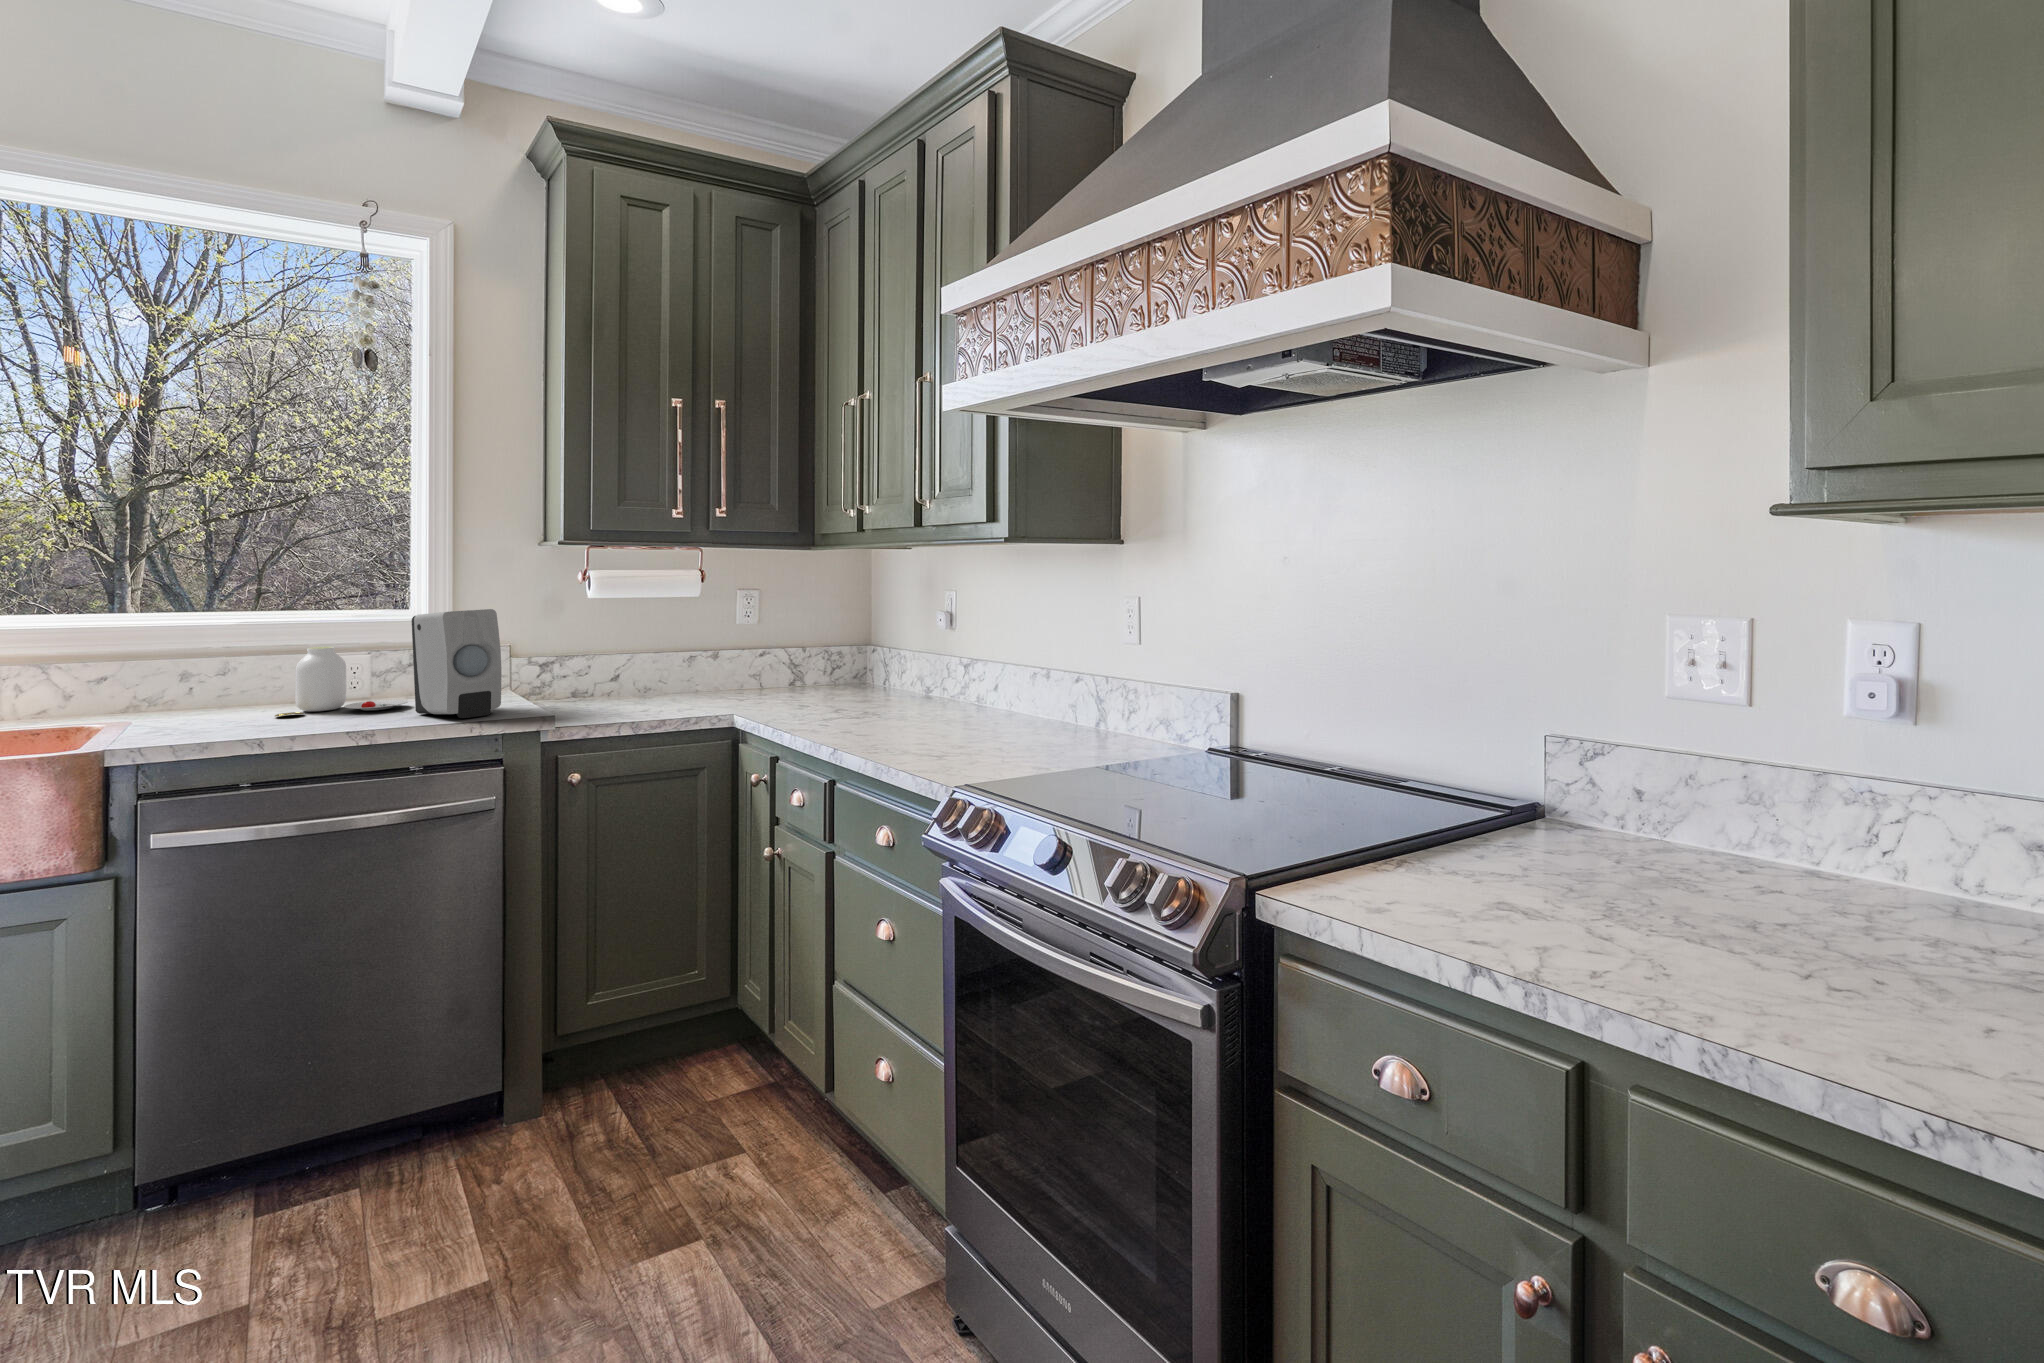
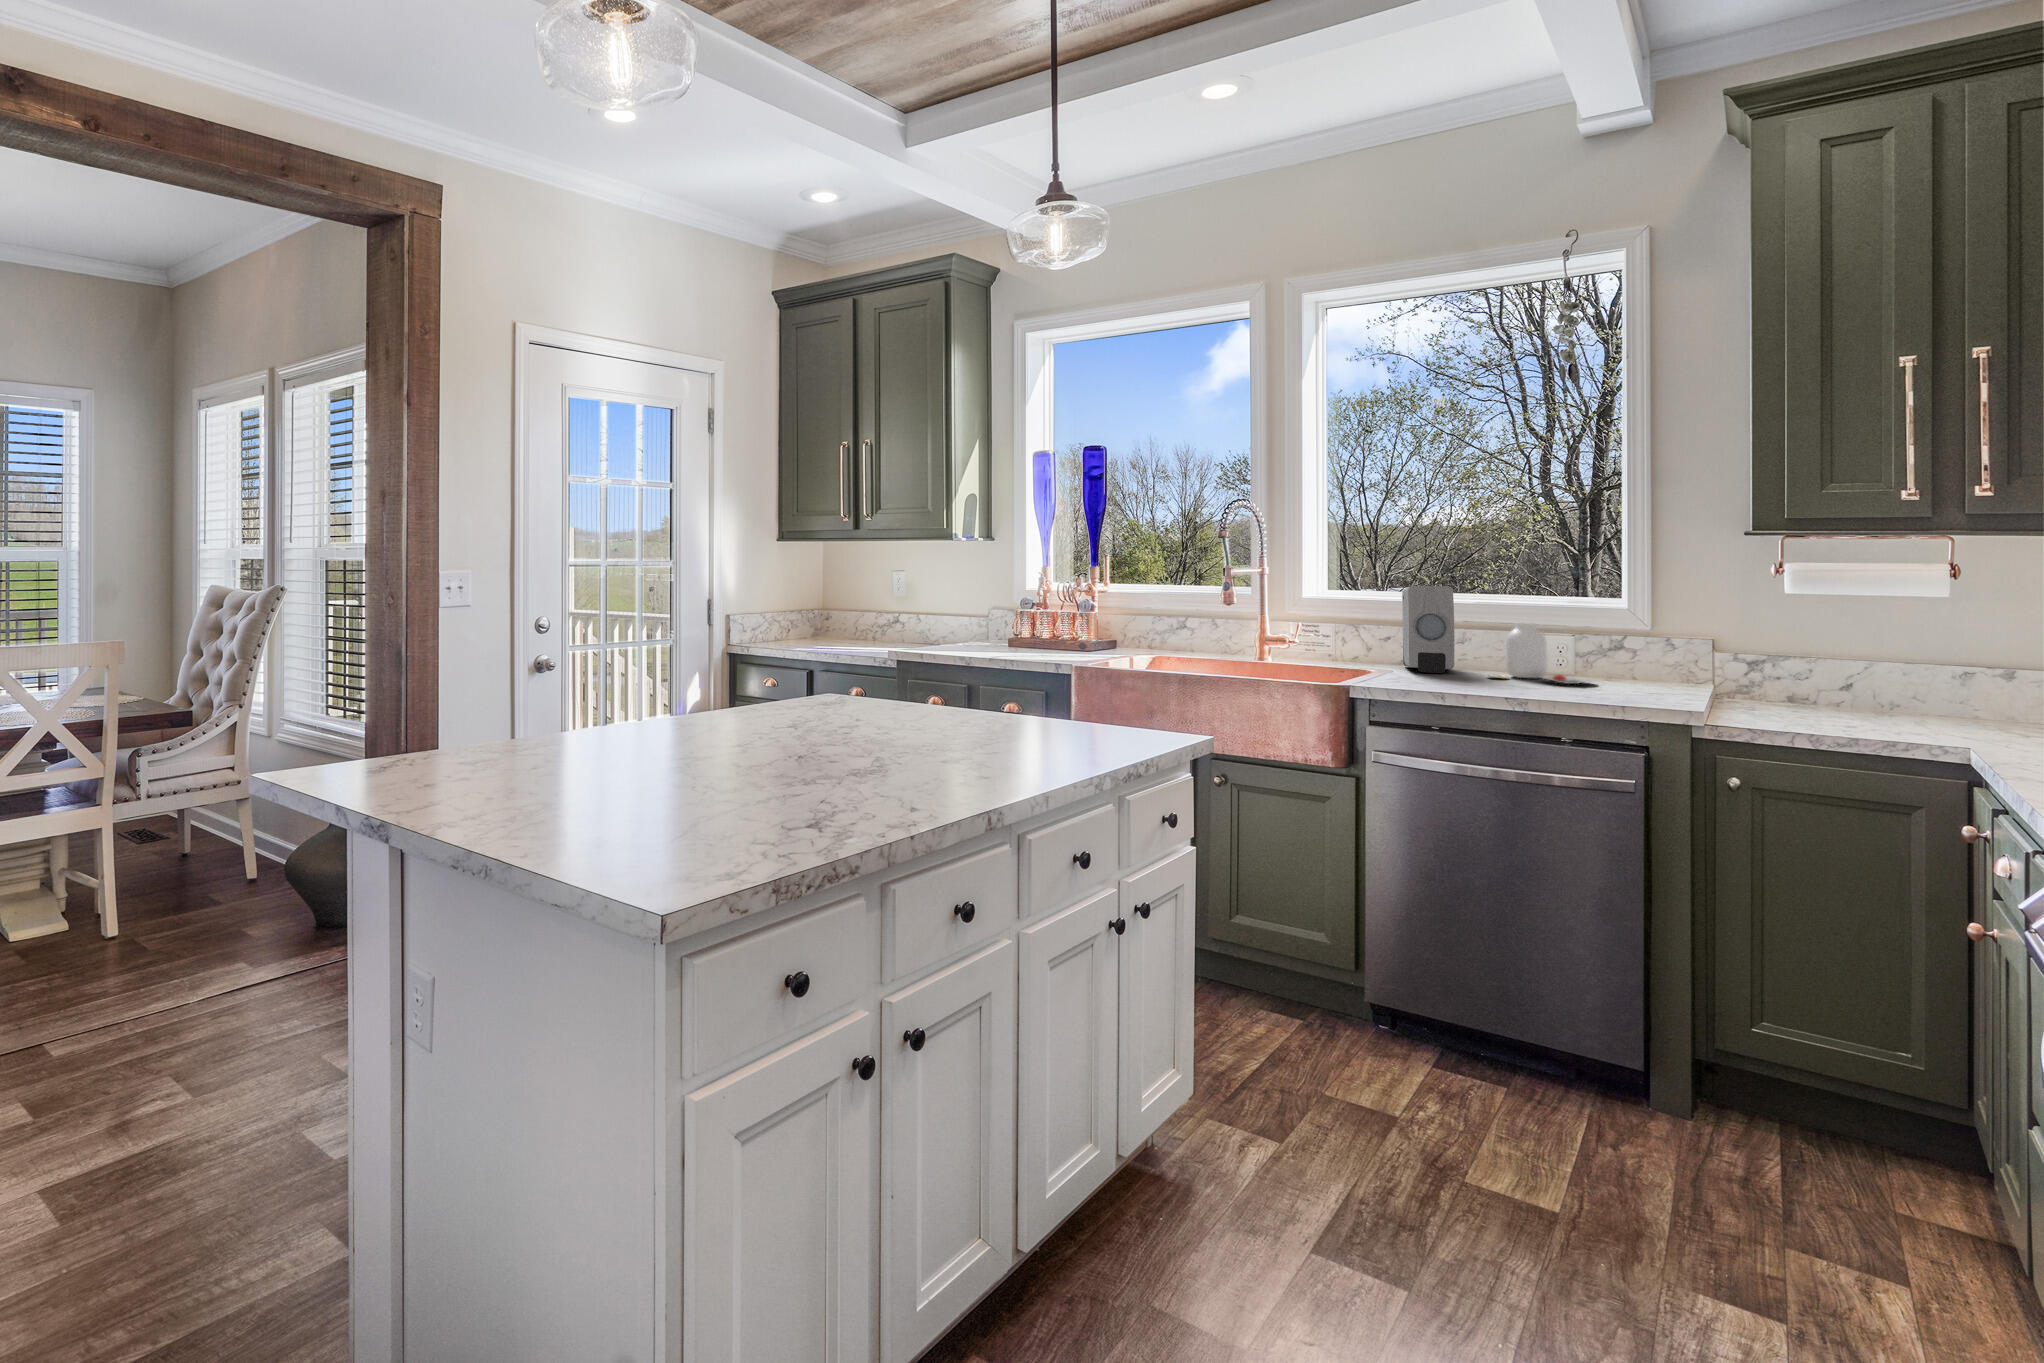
soap dispenser: present [412,609,501,718] -> present [1402,586,1454,673]

